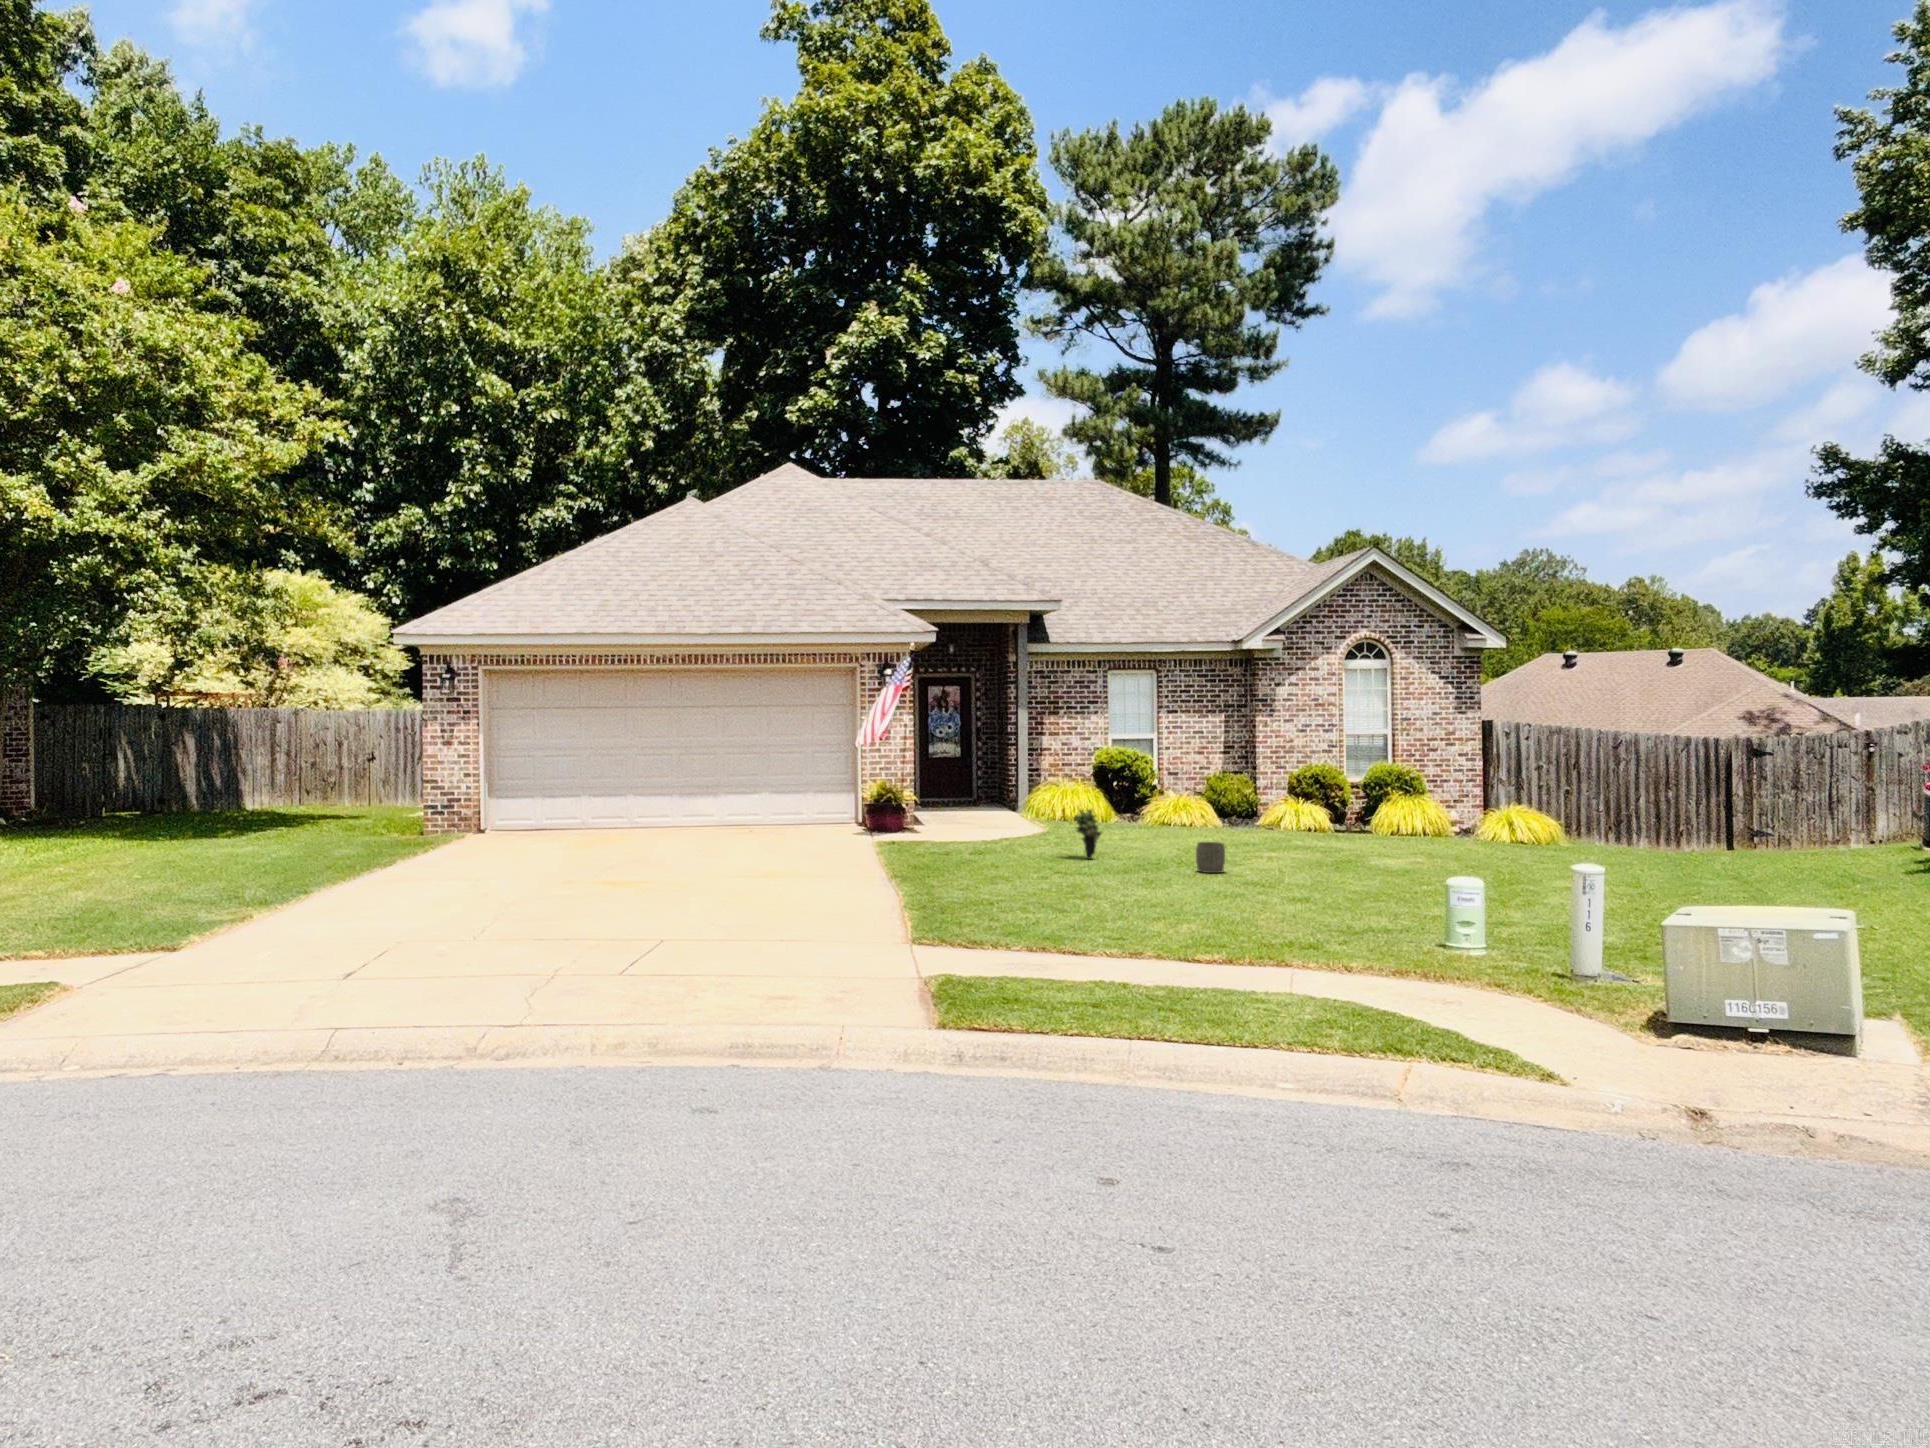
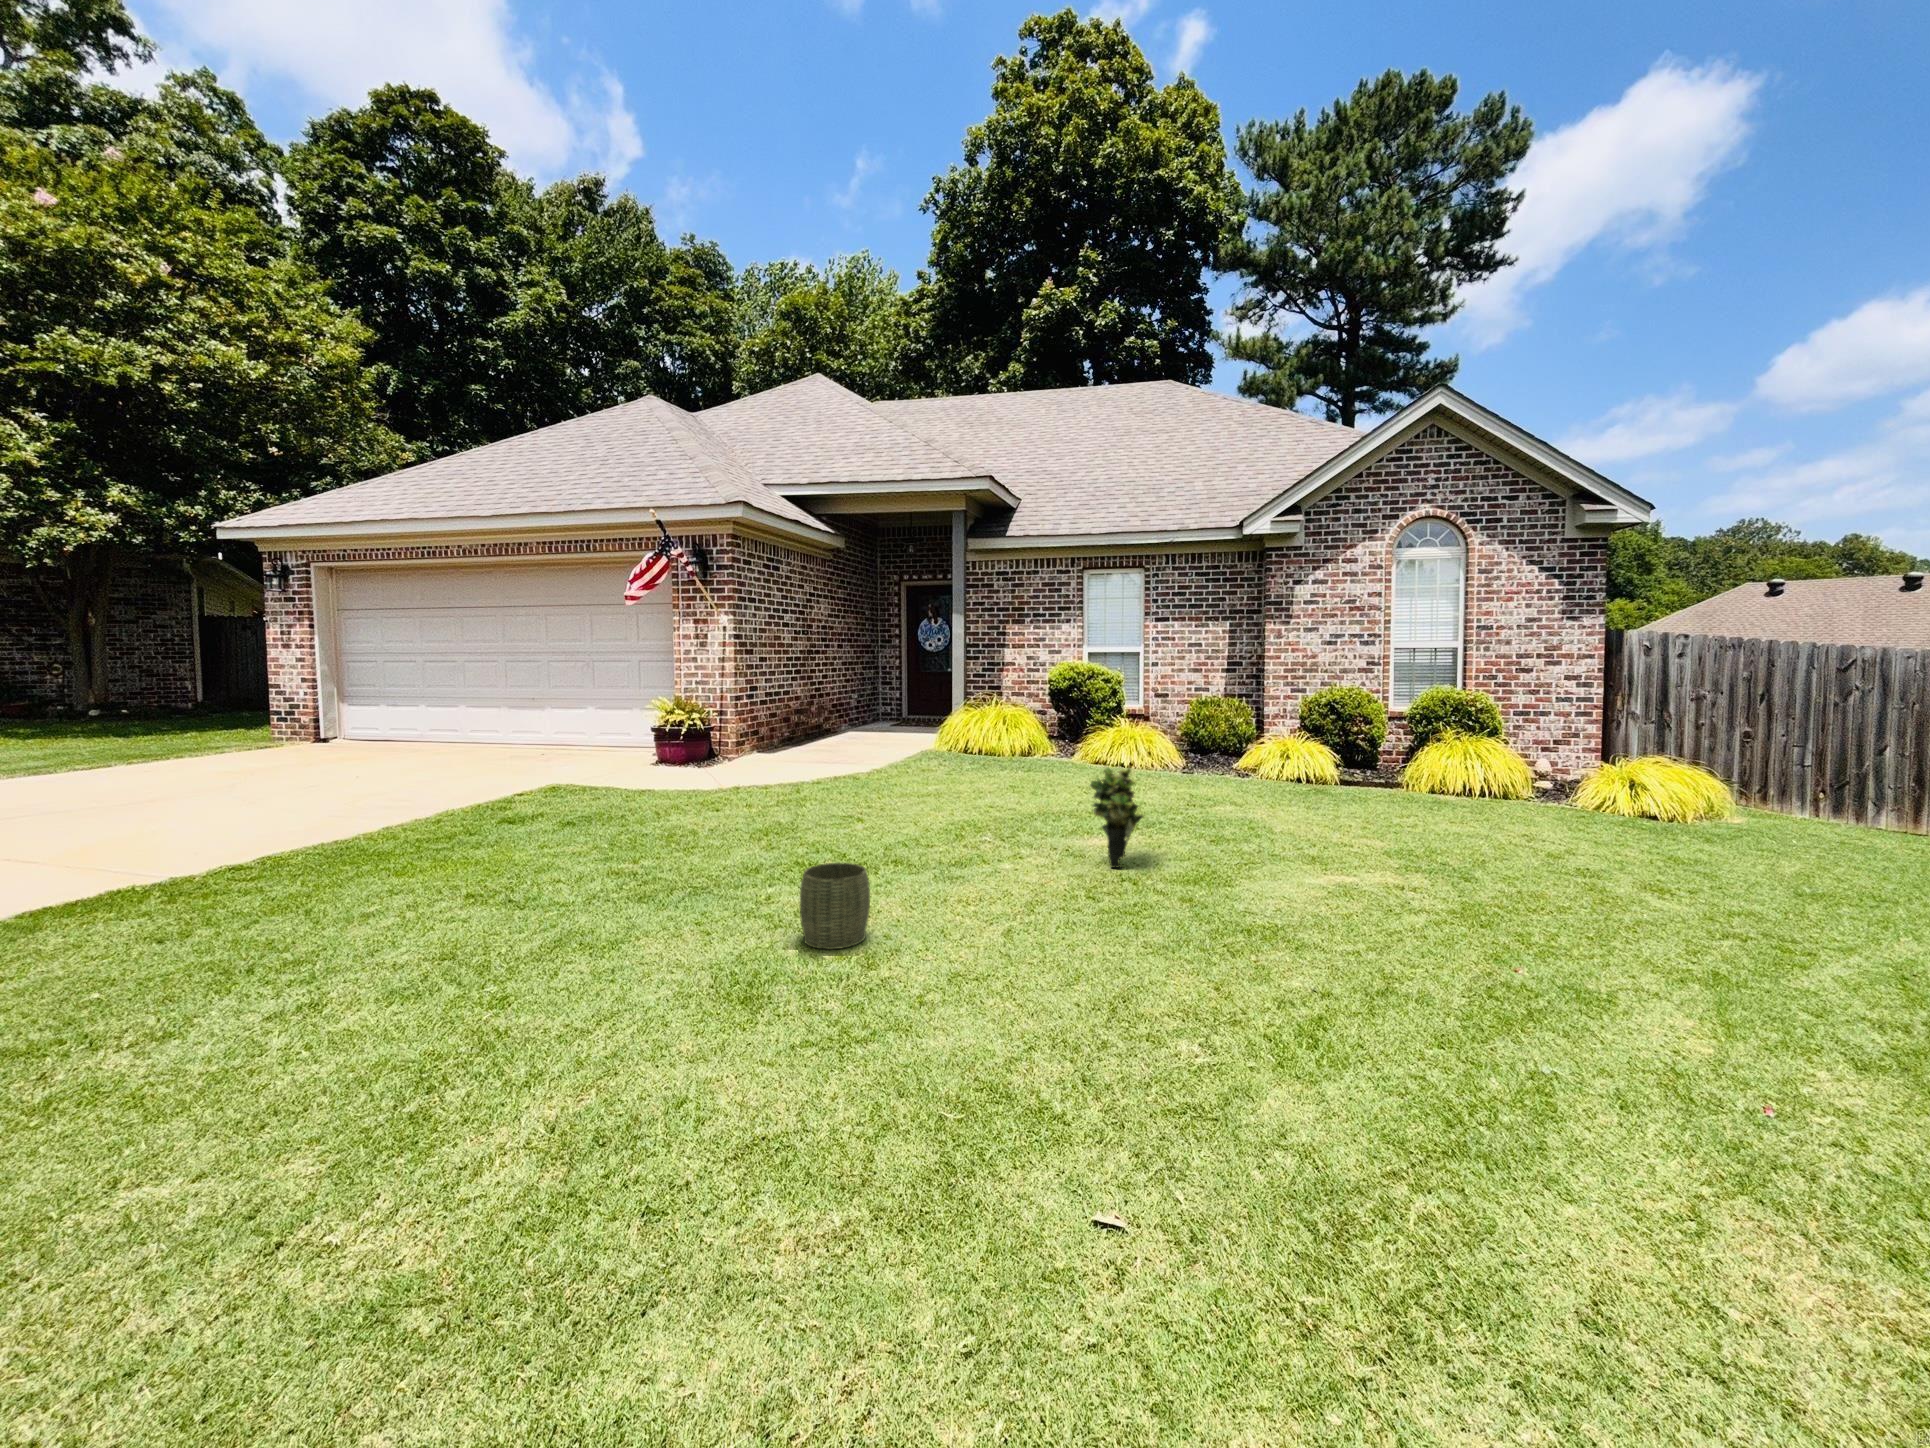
potted plant: present [1074,809,1102,859] -> present [1090,767,1143,868]

